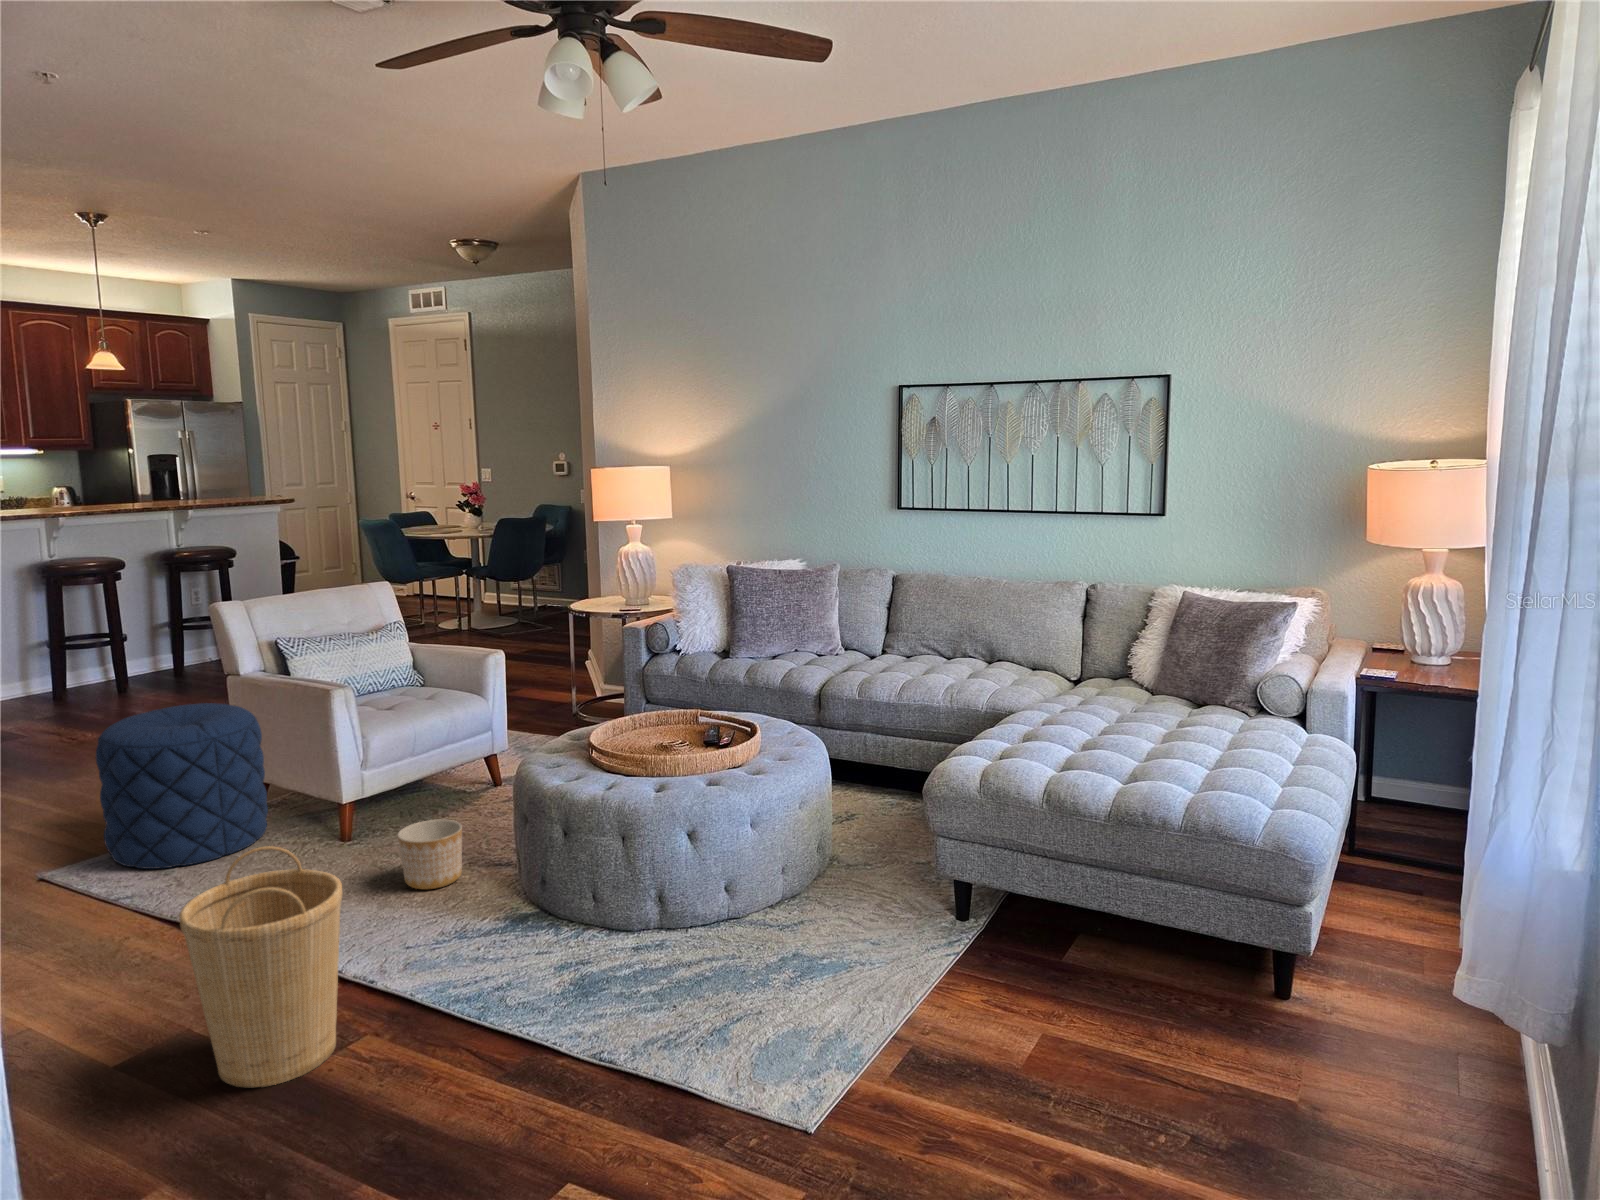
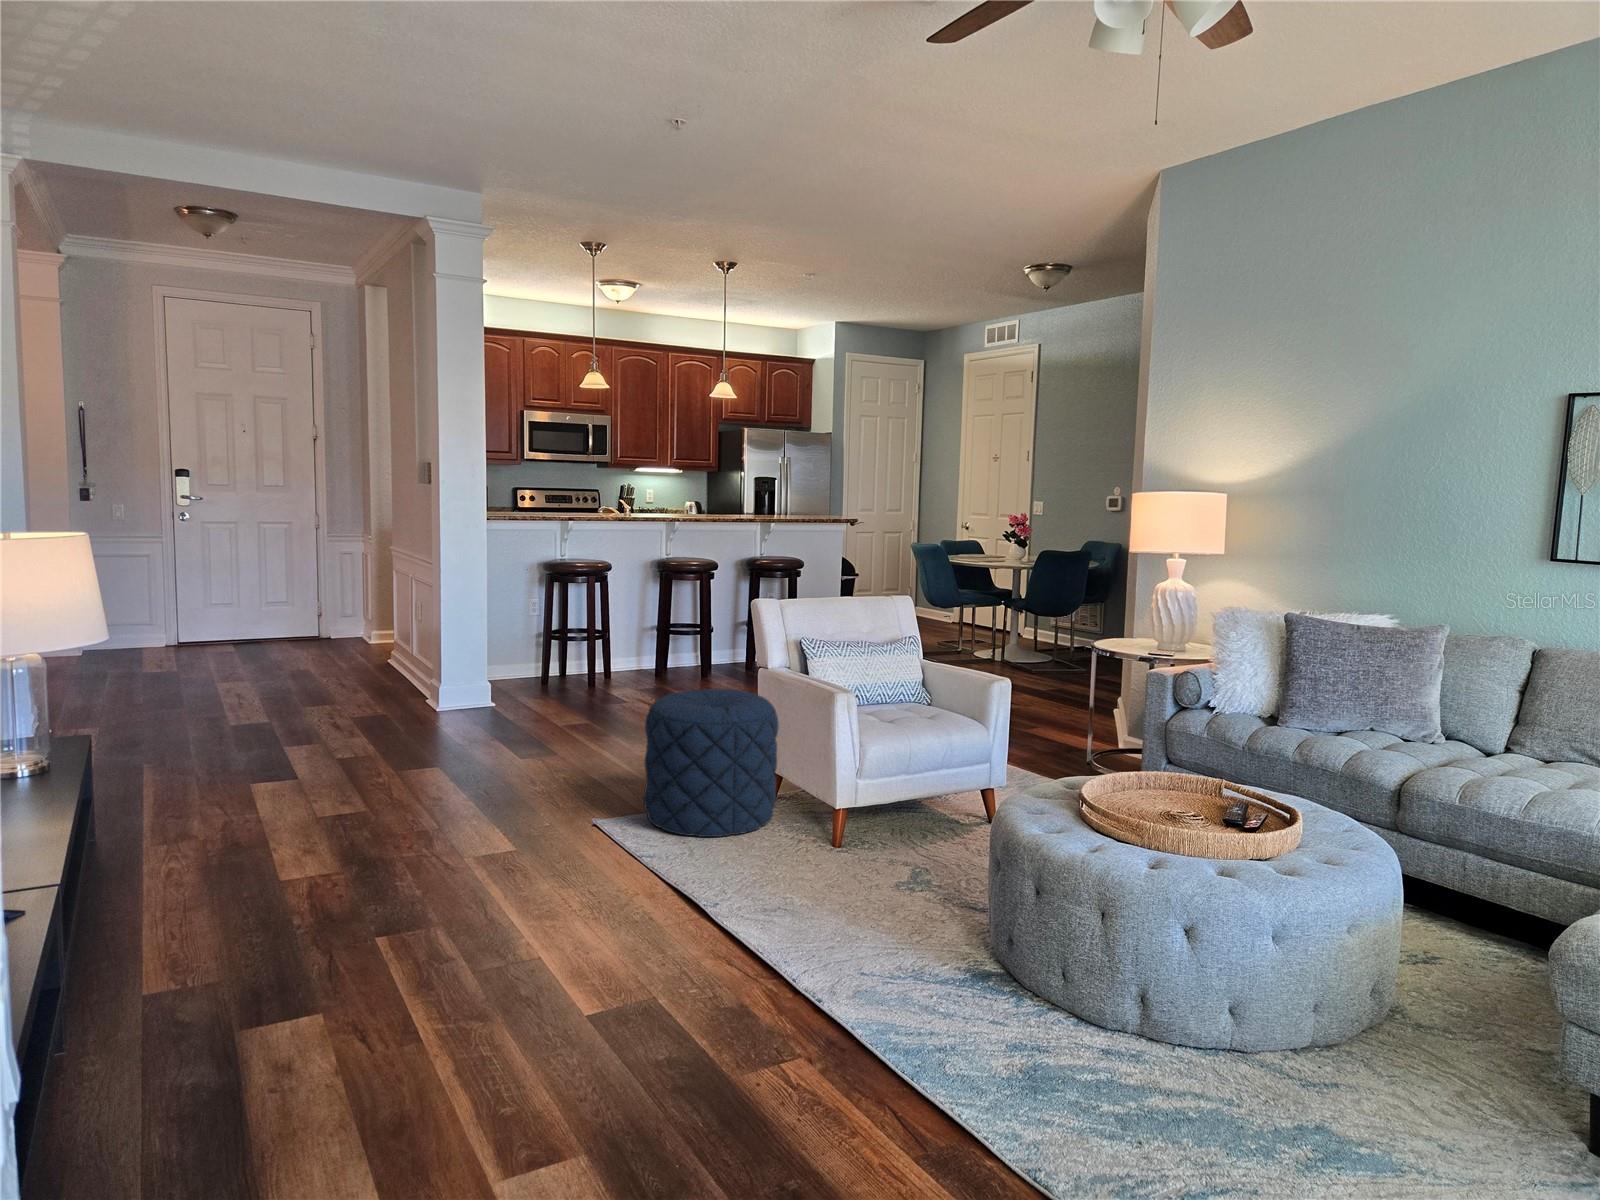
planter: present [398,819,462,889] -> none [875,843,940,916]
basket: present [179,846,342,1087] -> none [643,834,792,1082]

